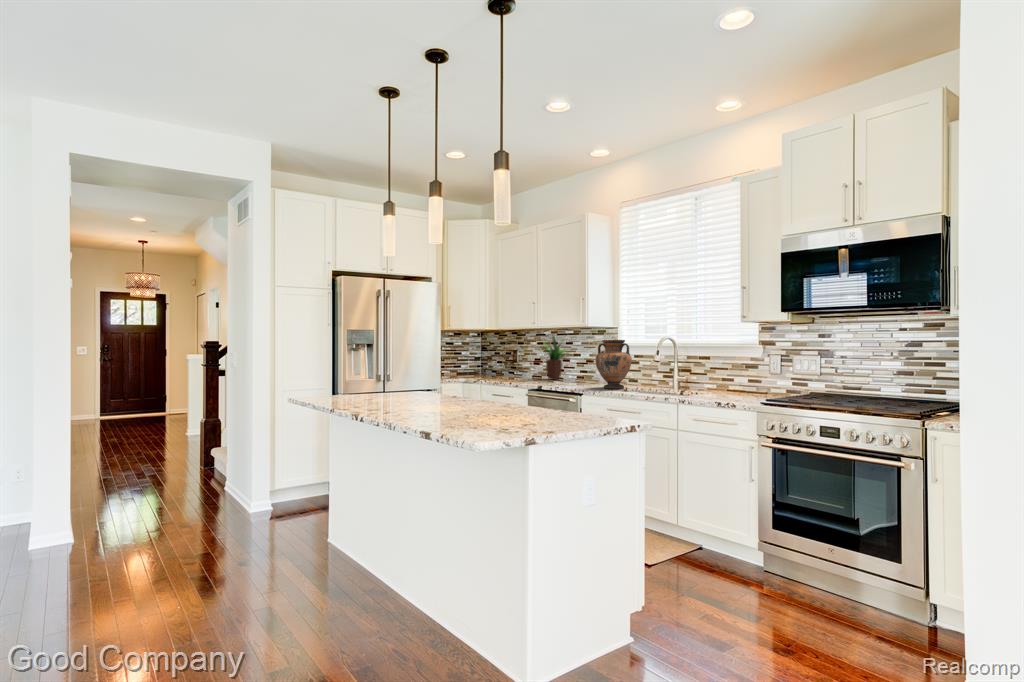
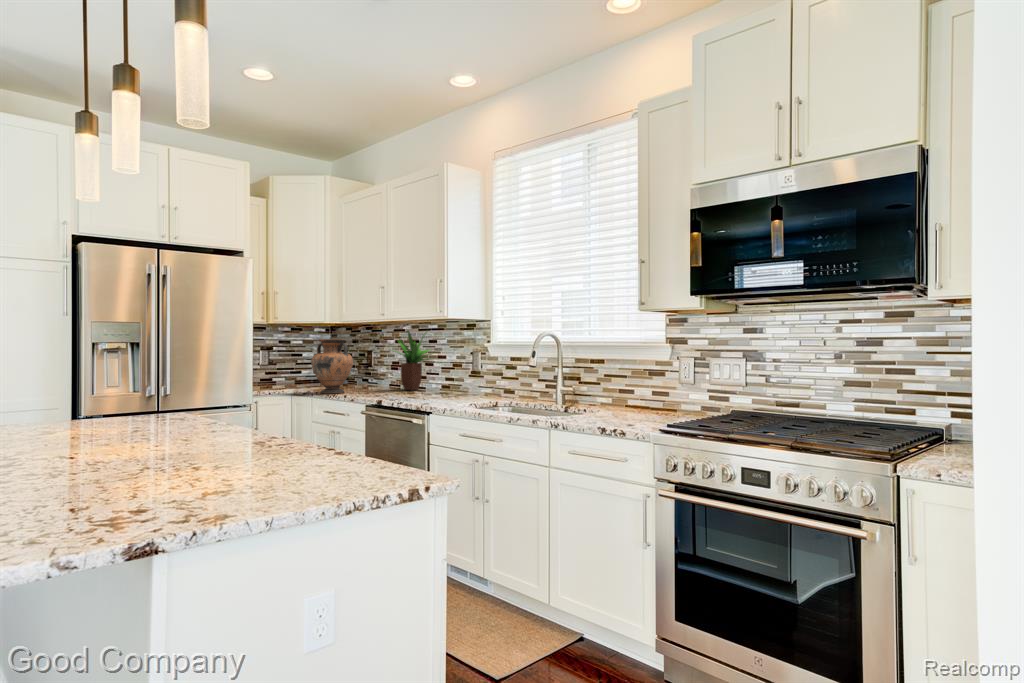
vase: present [595,340,632,388] -> present [311,339,353,393]

